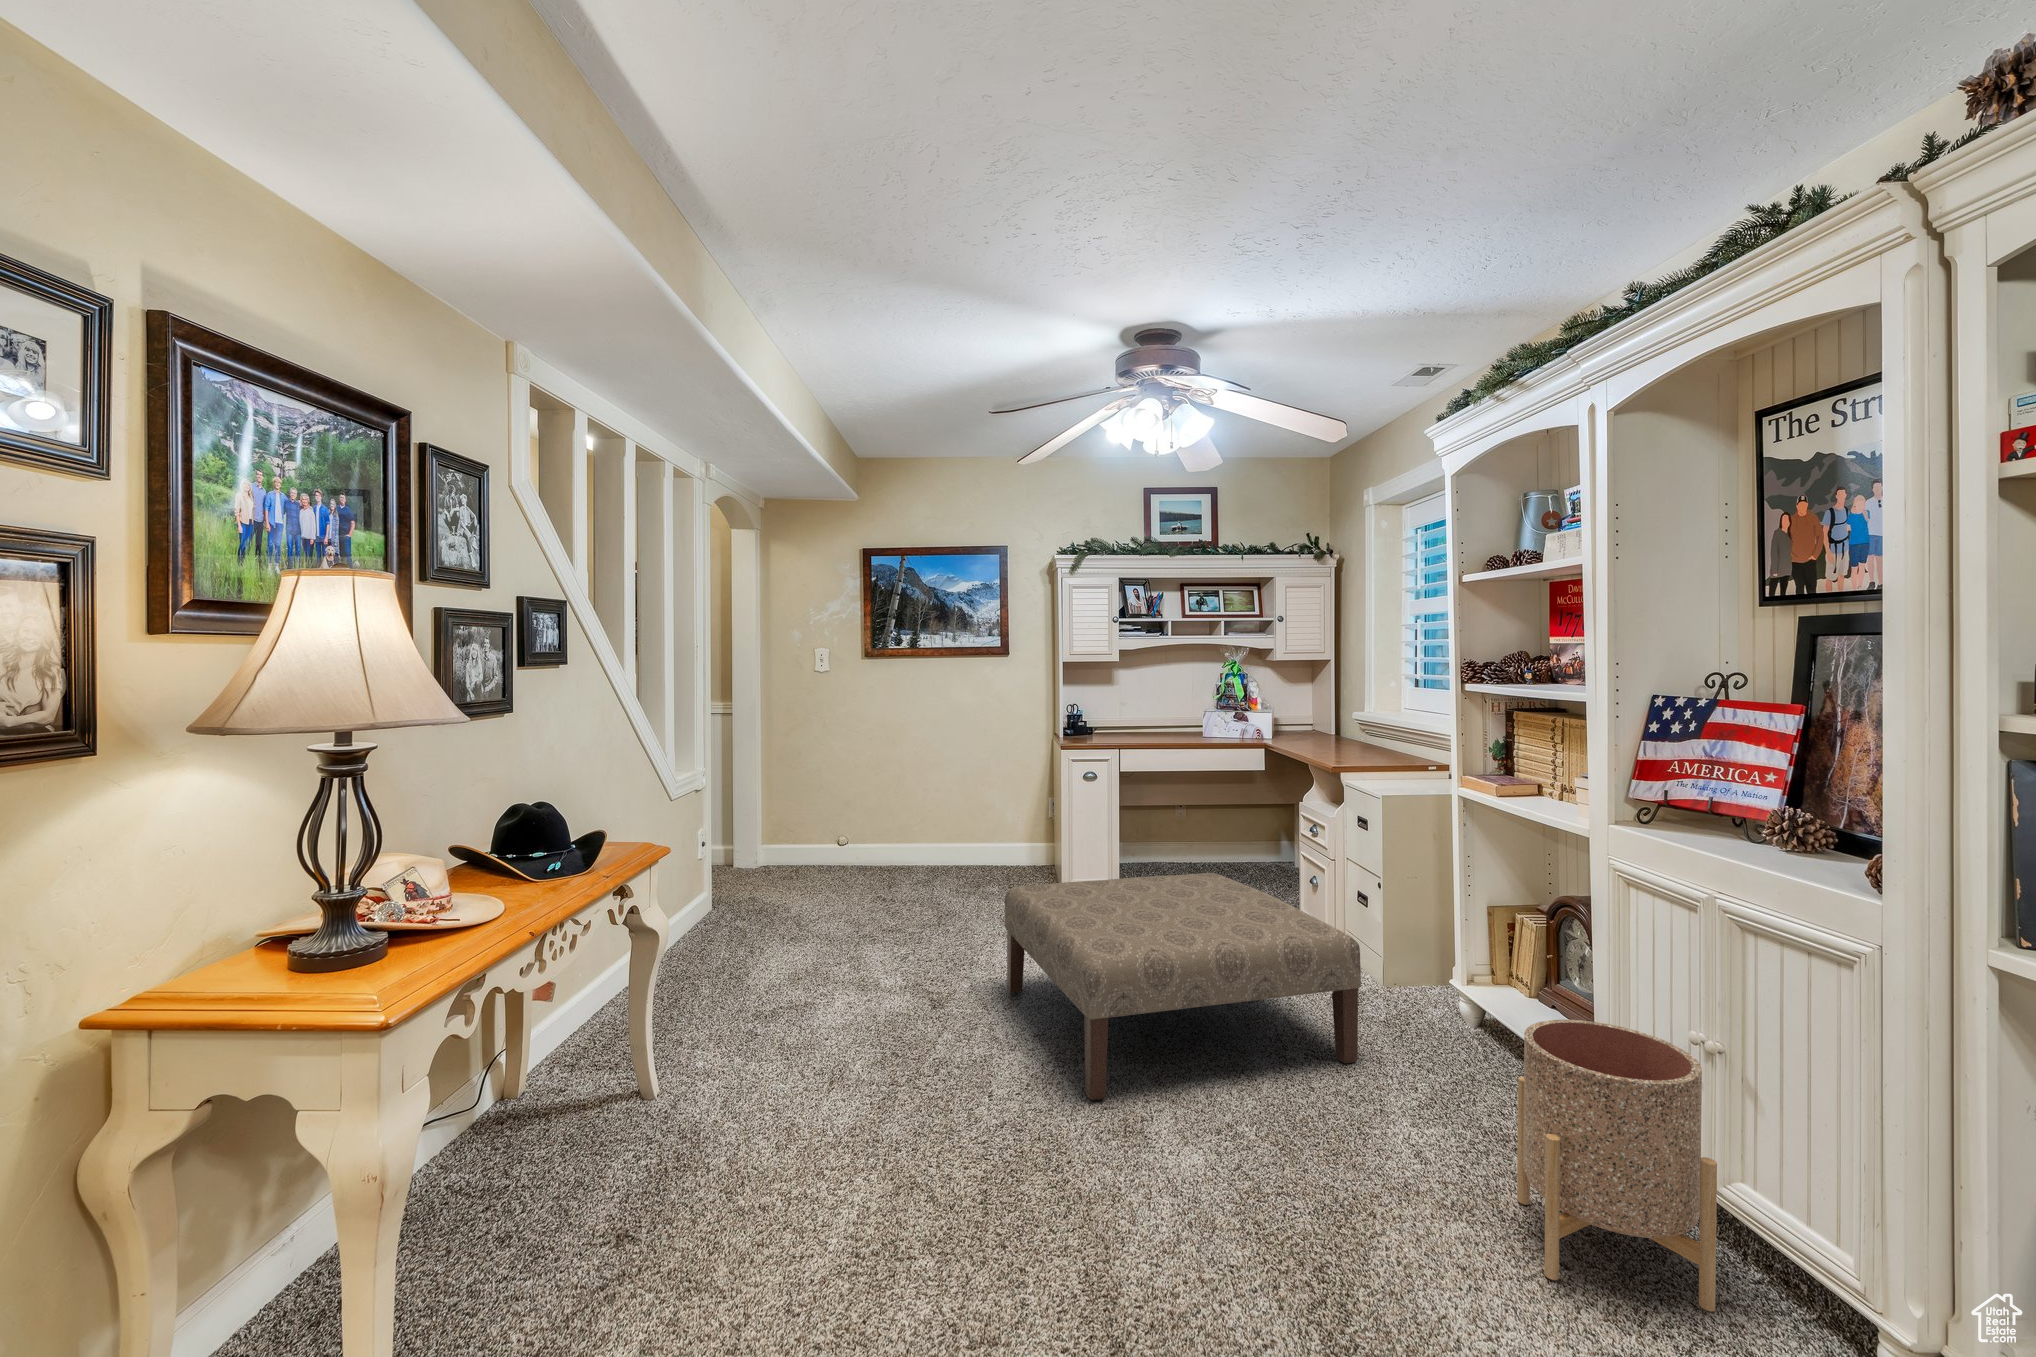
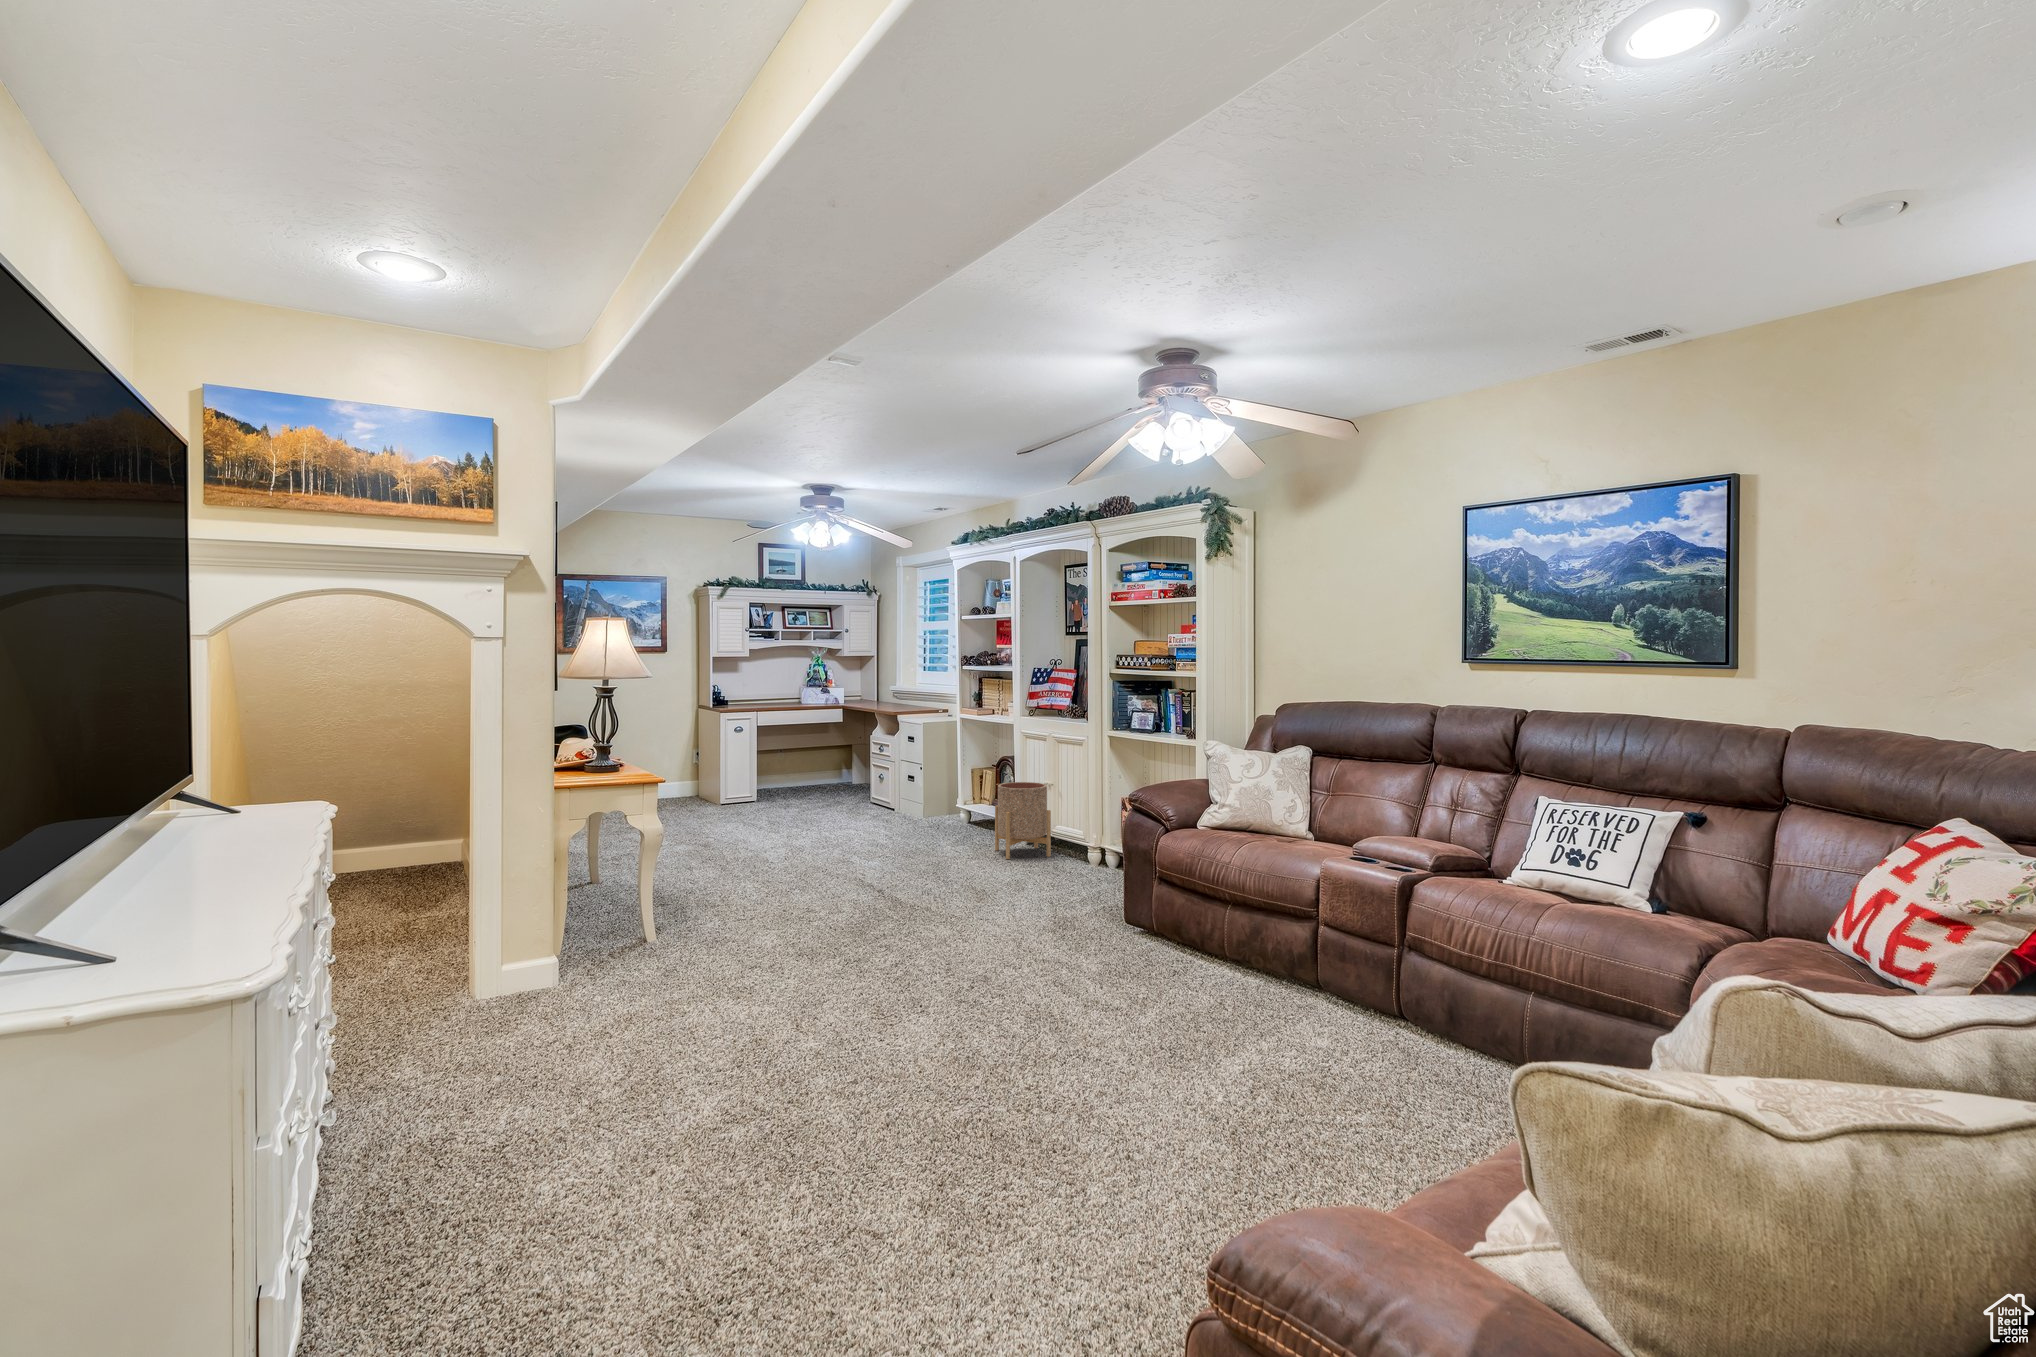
ottoman: present [1005,873,1361,1100] -> none [742,769,929,856]

